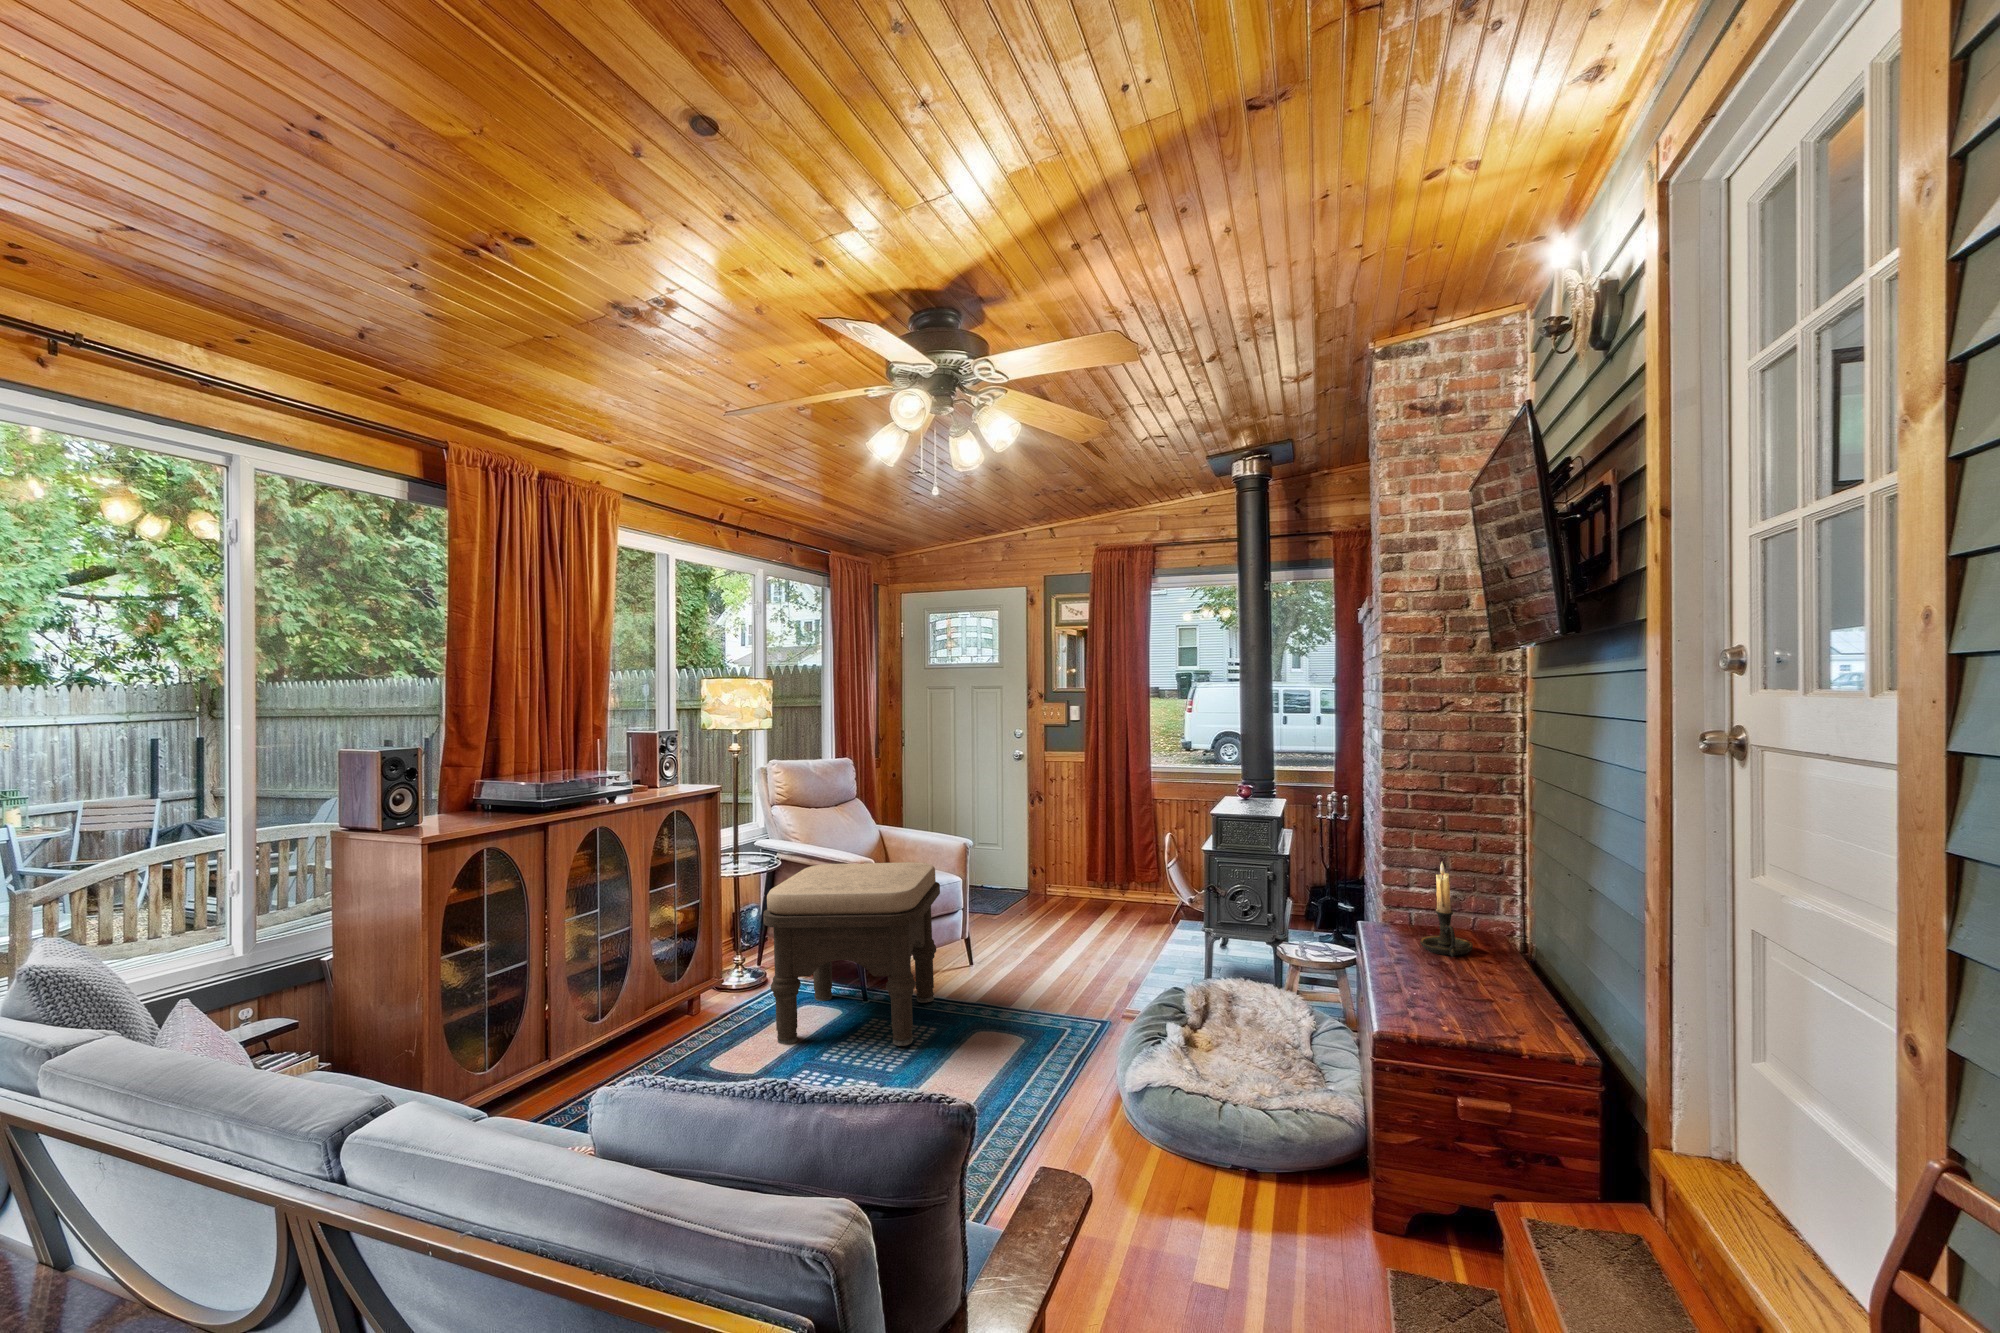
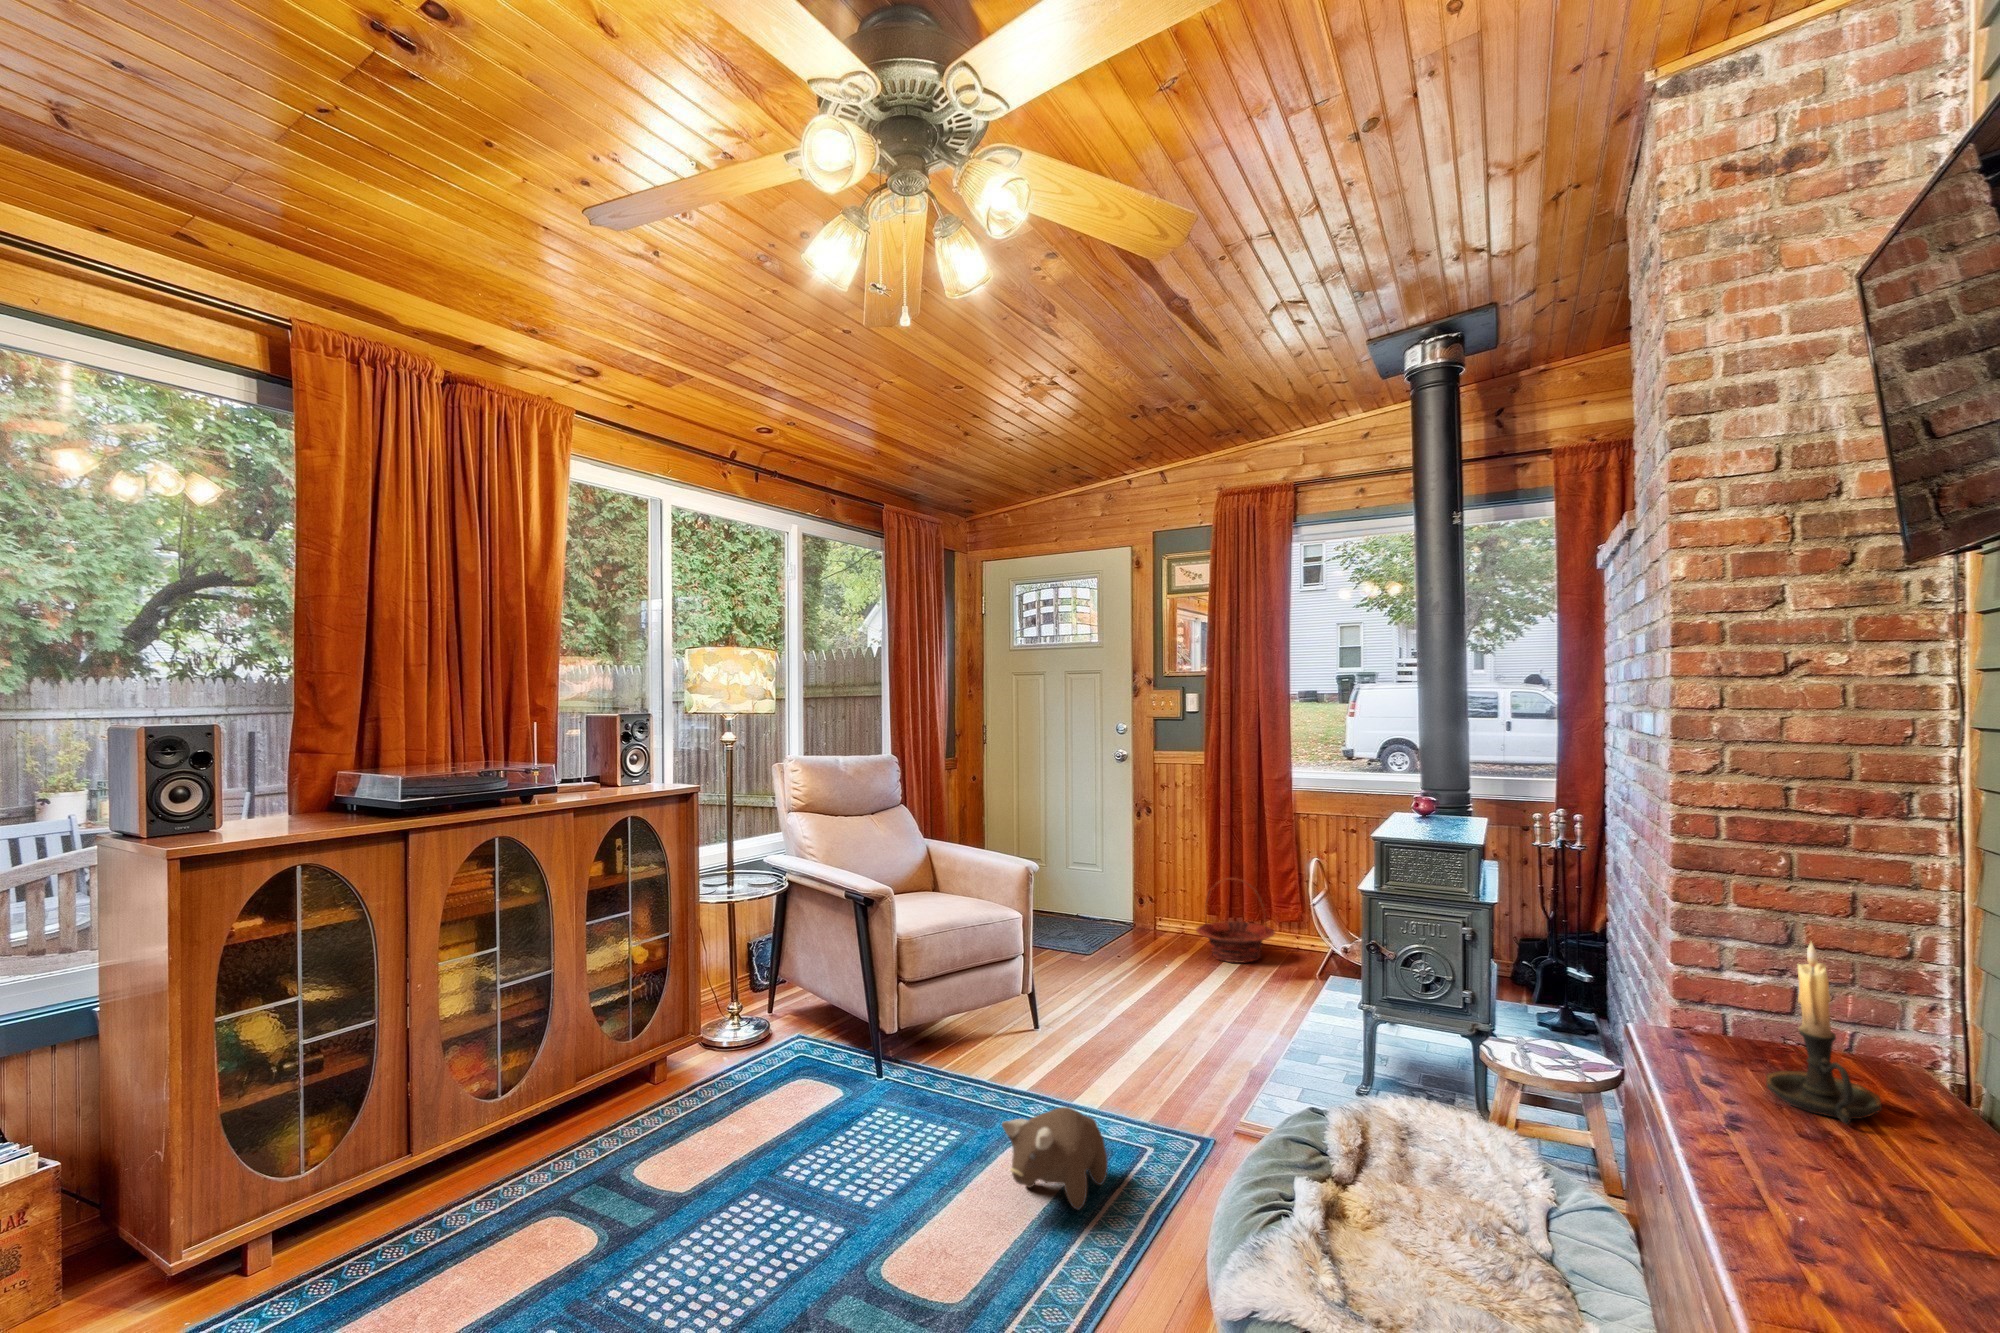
basket: none [1081,851,1141,915] -> present [1196,878,1275,963]
ottoman: present [763,862,940,1046] -> none [723,888,978,1159]
plush toy: none [978,1000,1045,1063] -> present [1002,1107,1108,1210]

